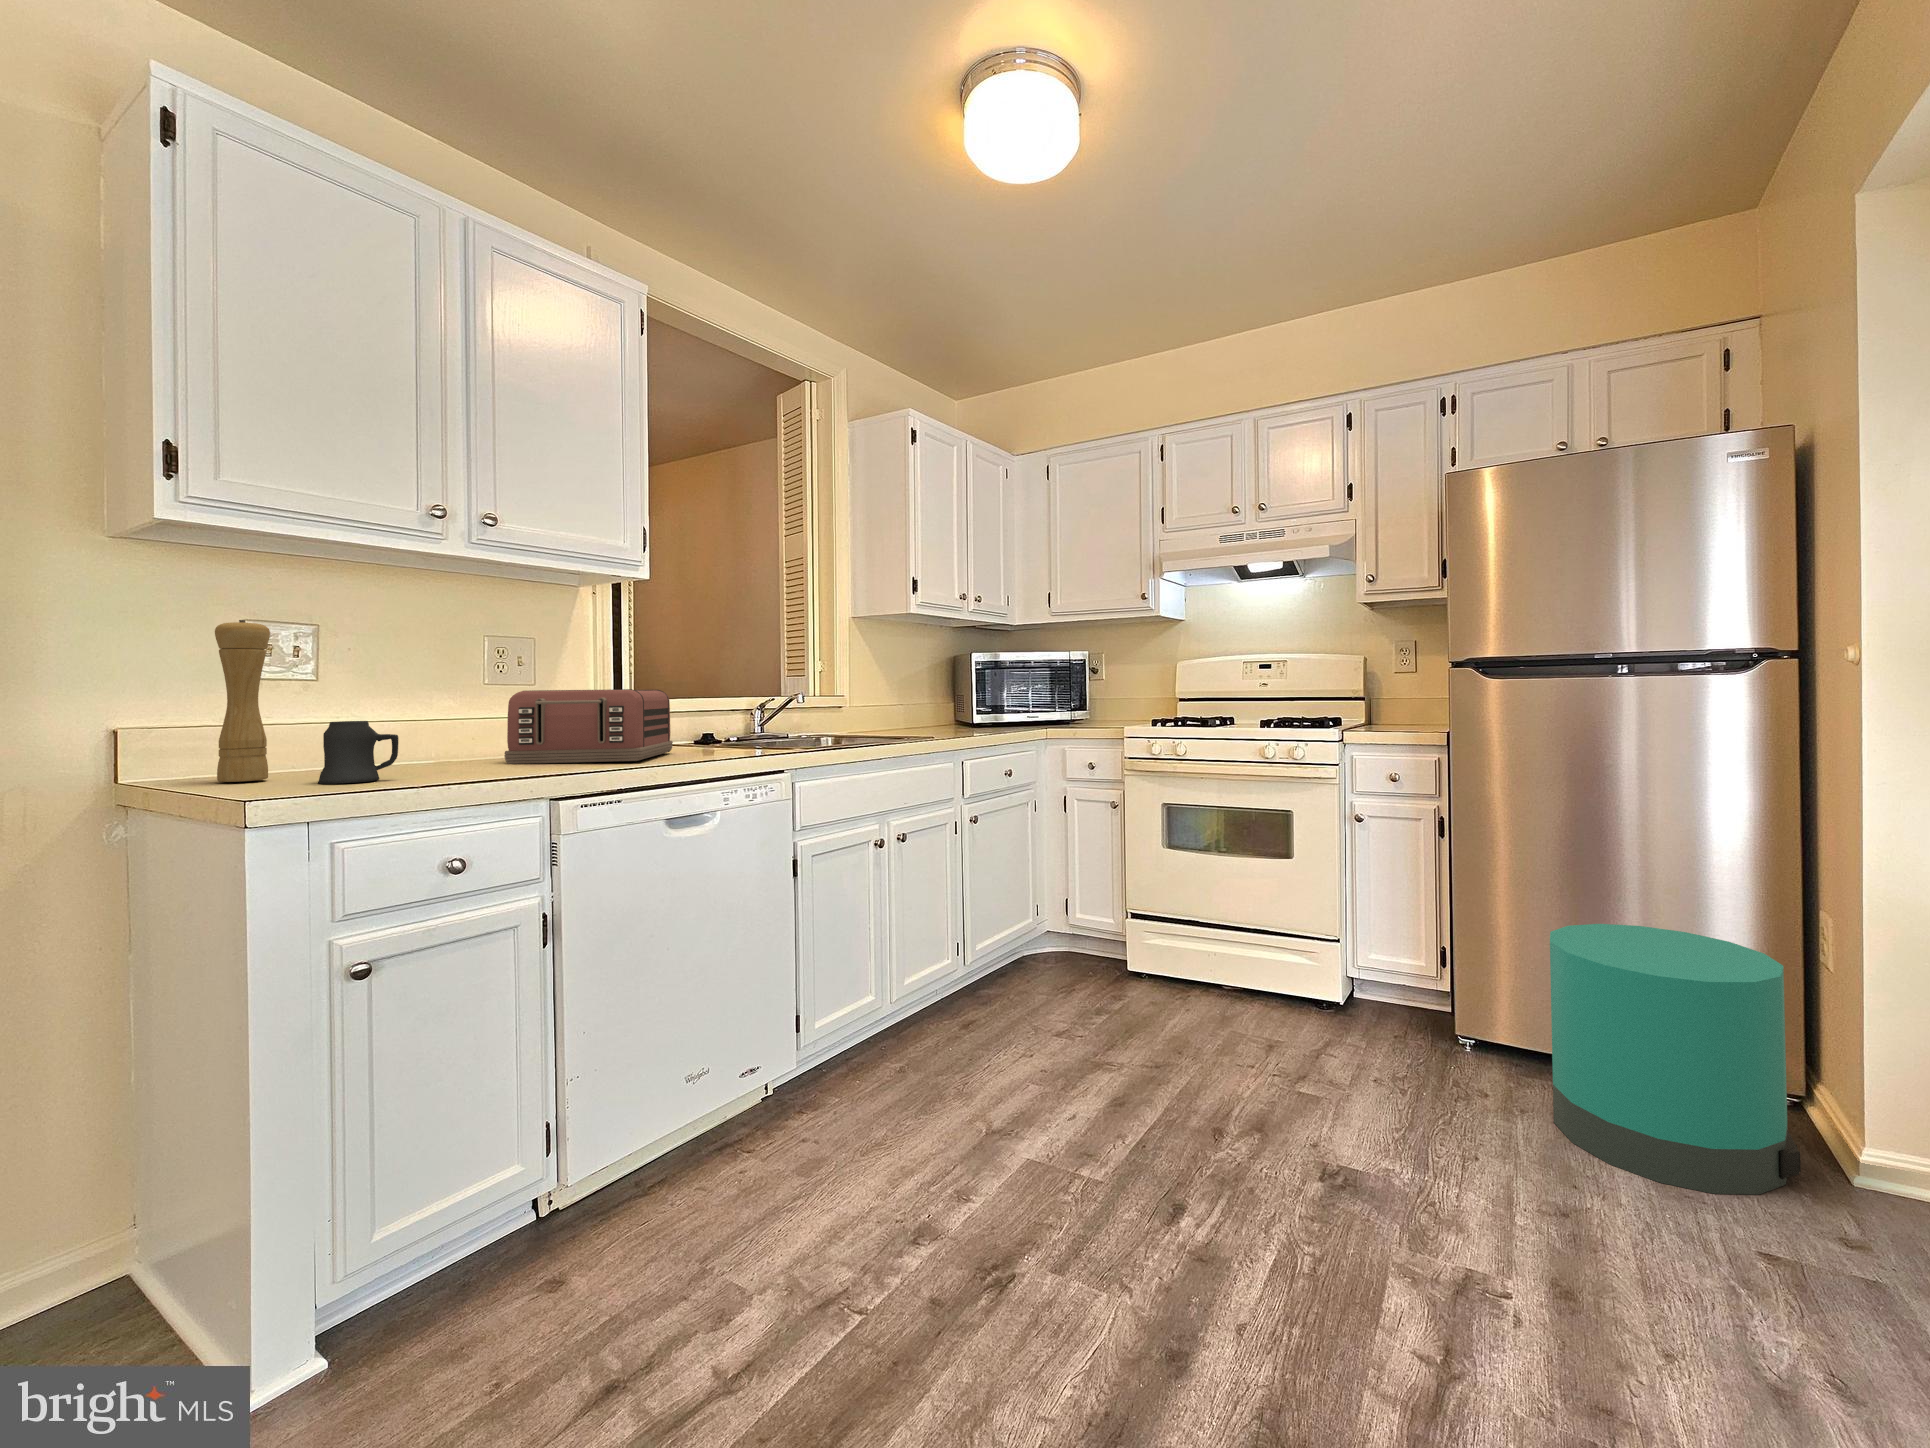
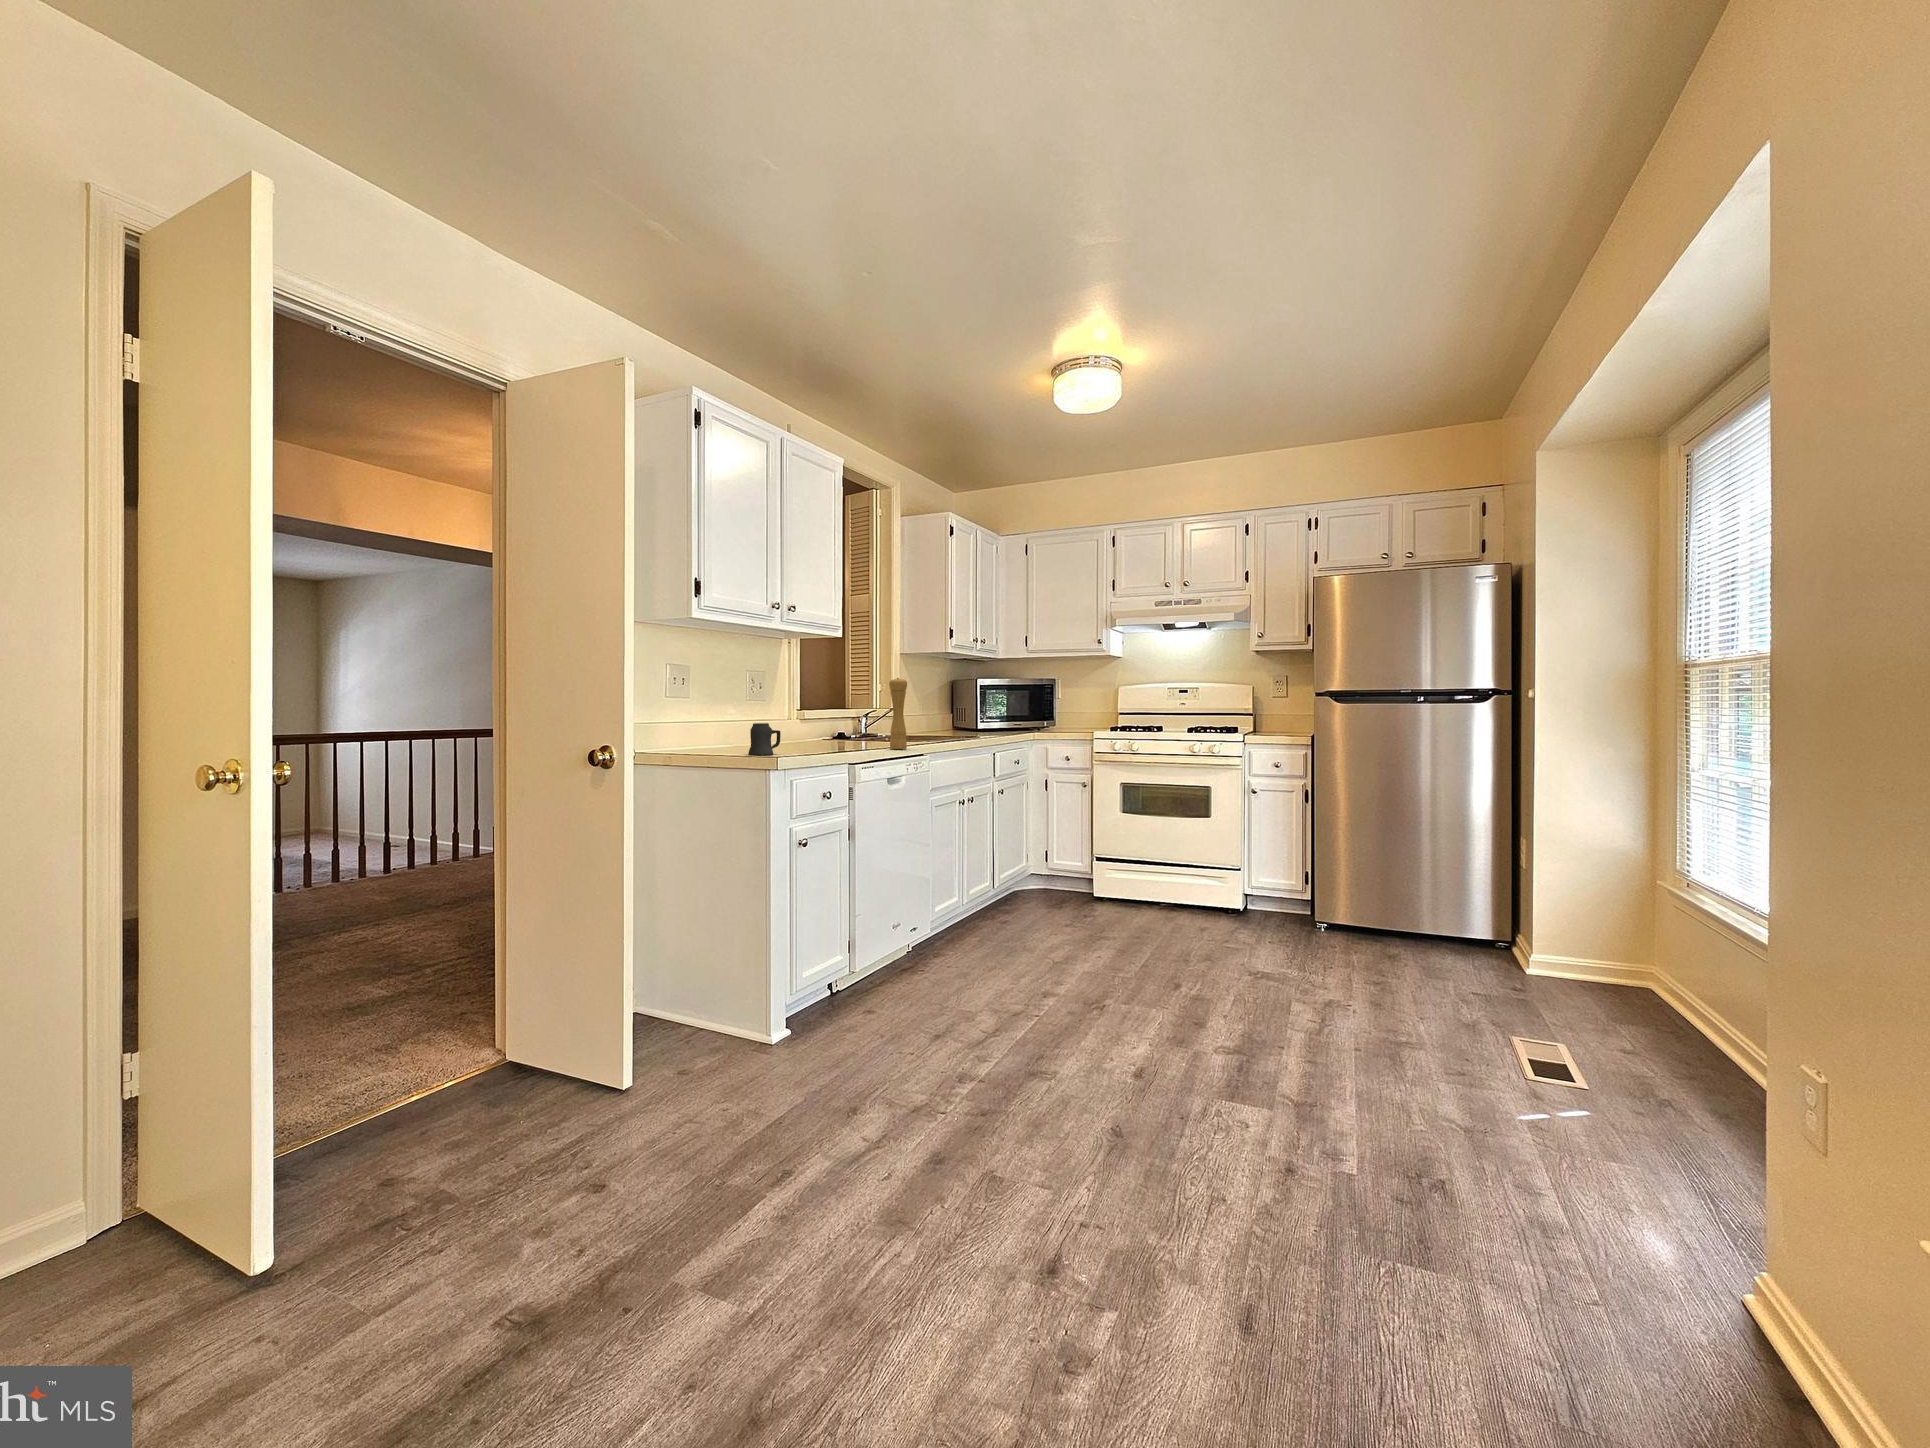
pepper mill: present [215,620,270,782] -> present [889,678,907,749]
toaster: present [504,689,673,764] -> none [783,705,860,748]
trash can: present [1550,924,1800,1195] -> none [1372,849,1501,982]

